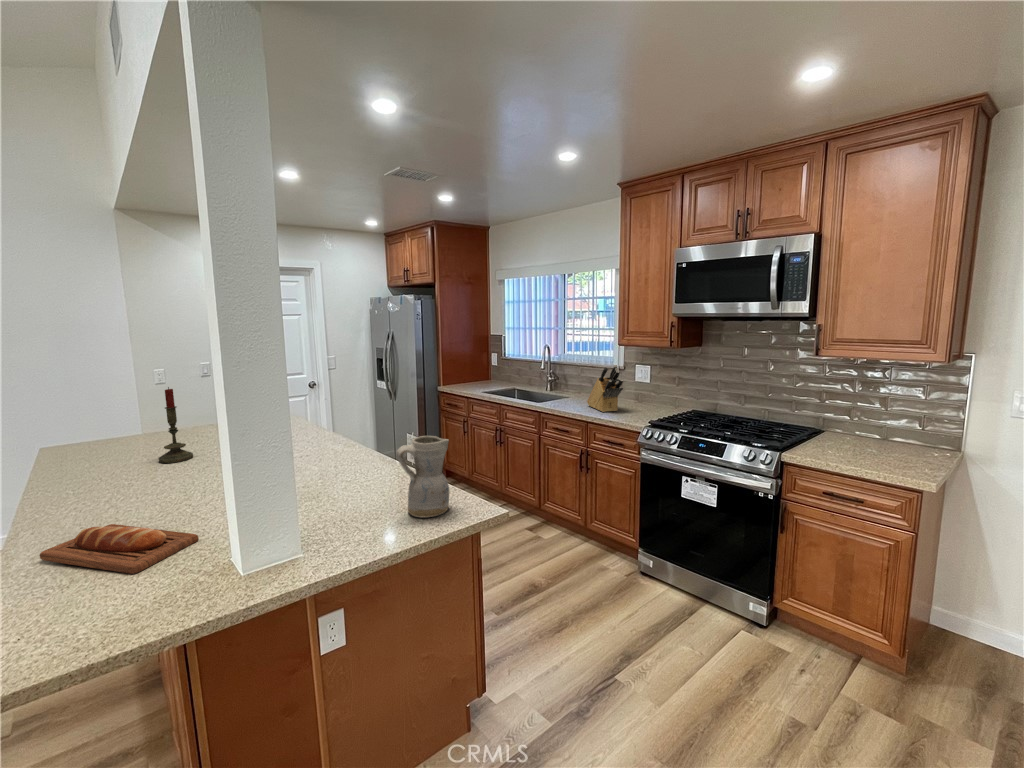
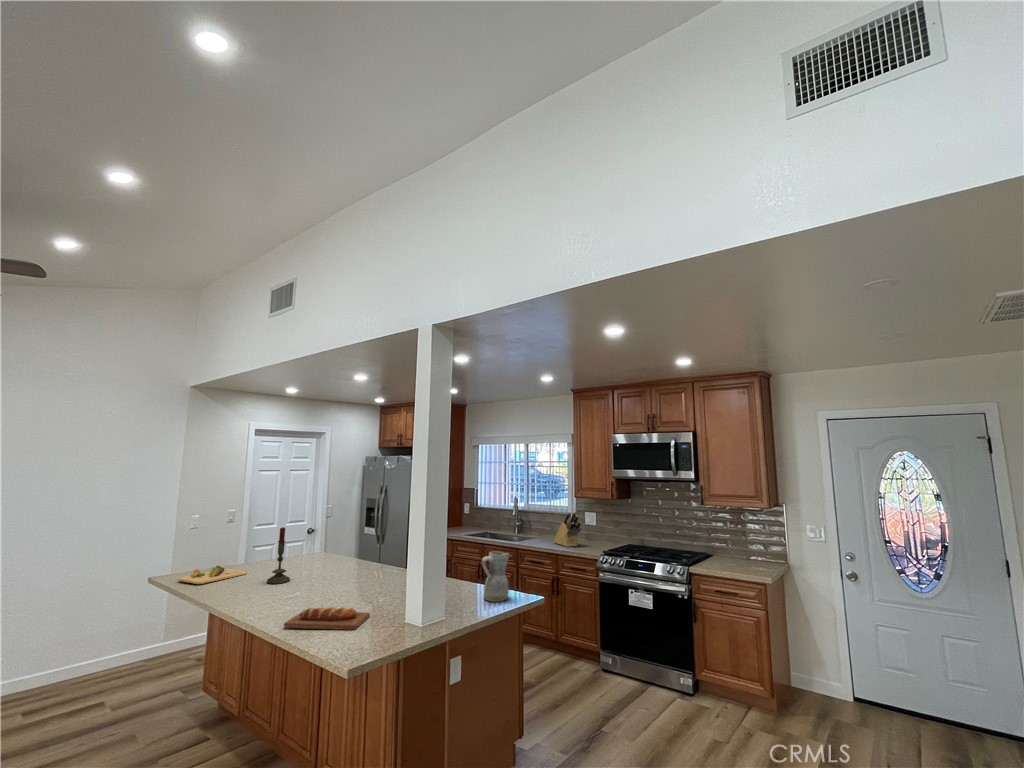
cutting board: none [64,434,161,460] -> present [178,565,247,584]

